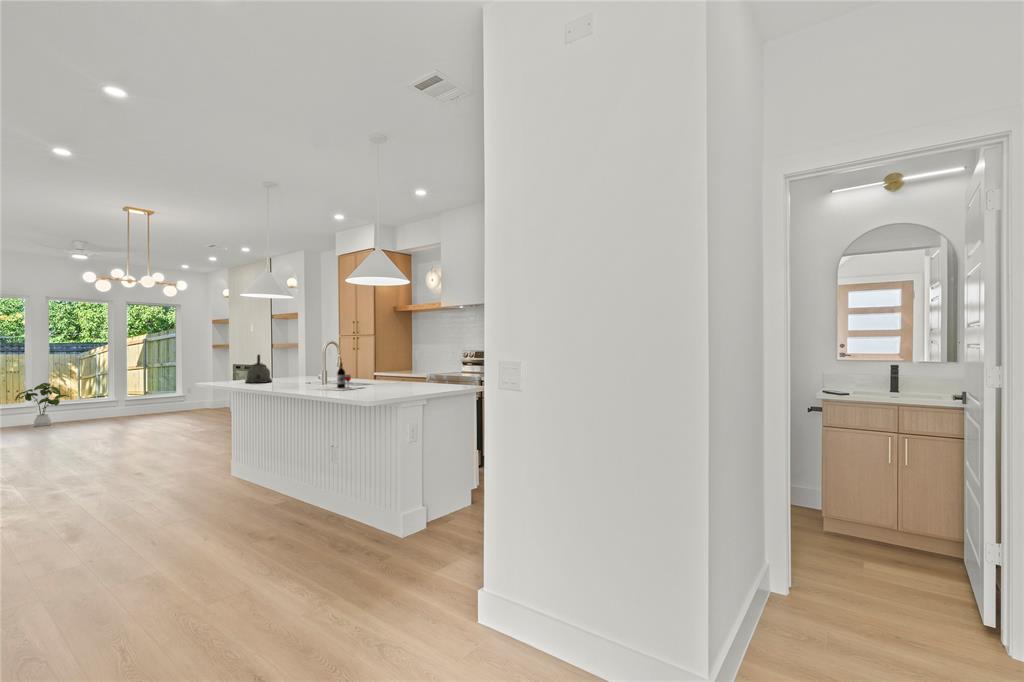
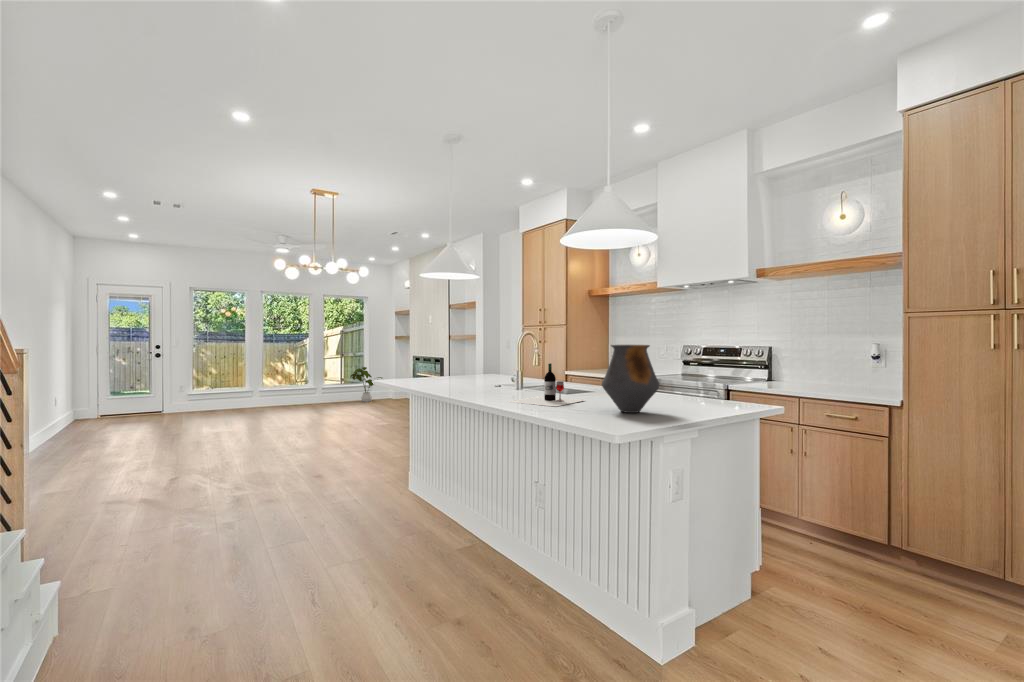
vase: none [371,349,407,391] -> present [602,345,660,413]
kettle: present [245,355,272,383] -> none [425,349,456,385]
house plant: present [15,383,69,426] -> present [350,367,382,402]

